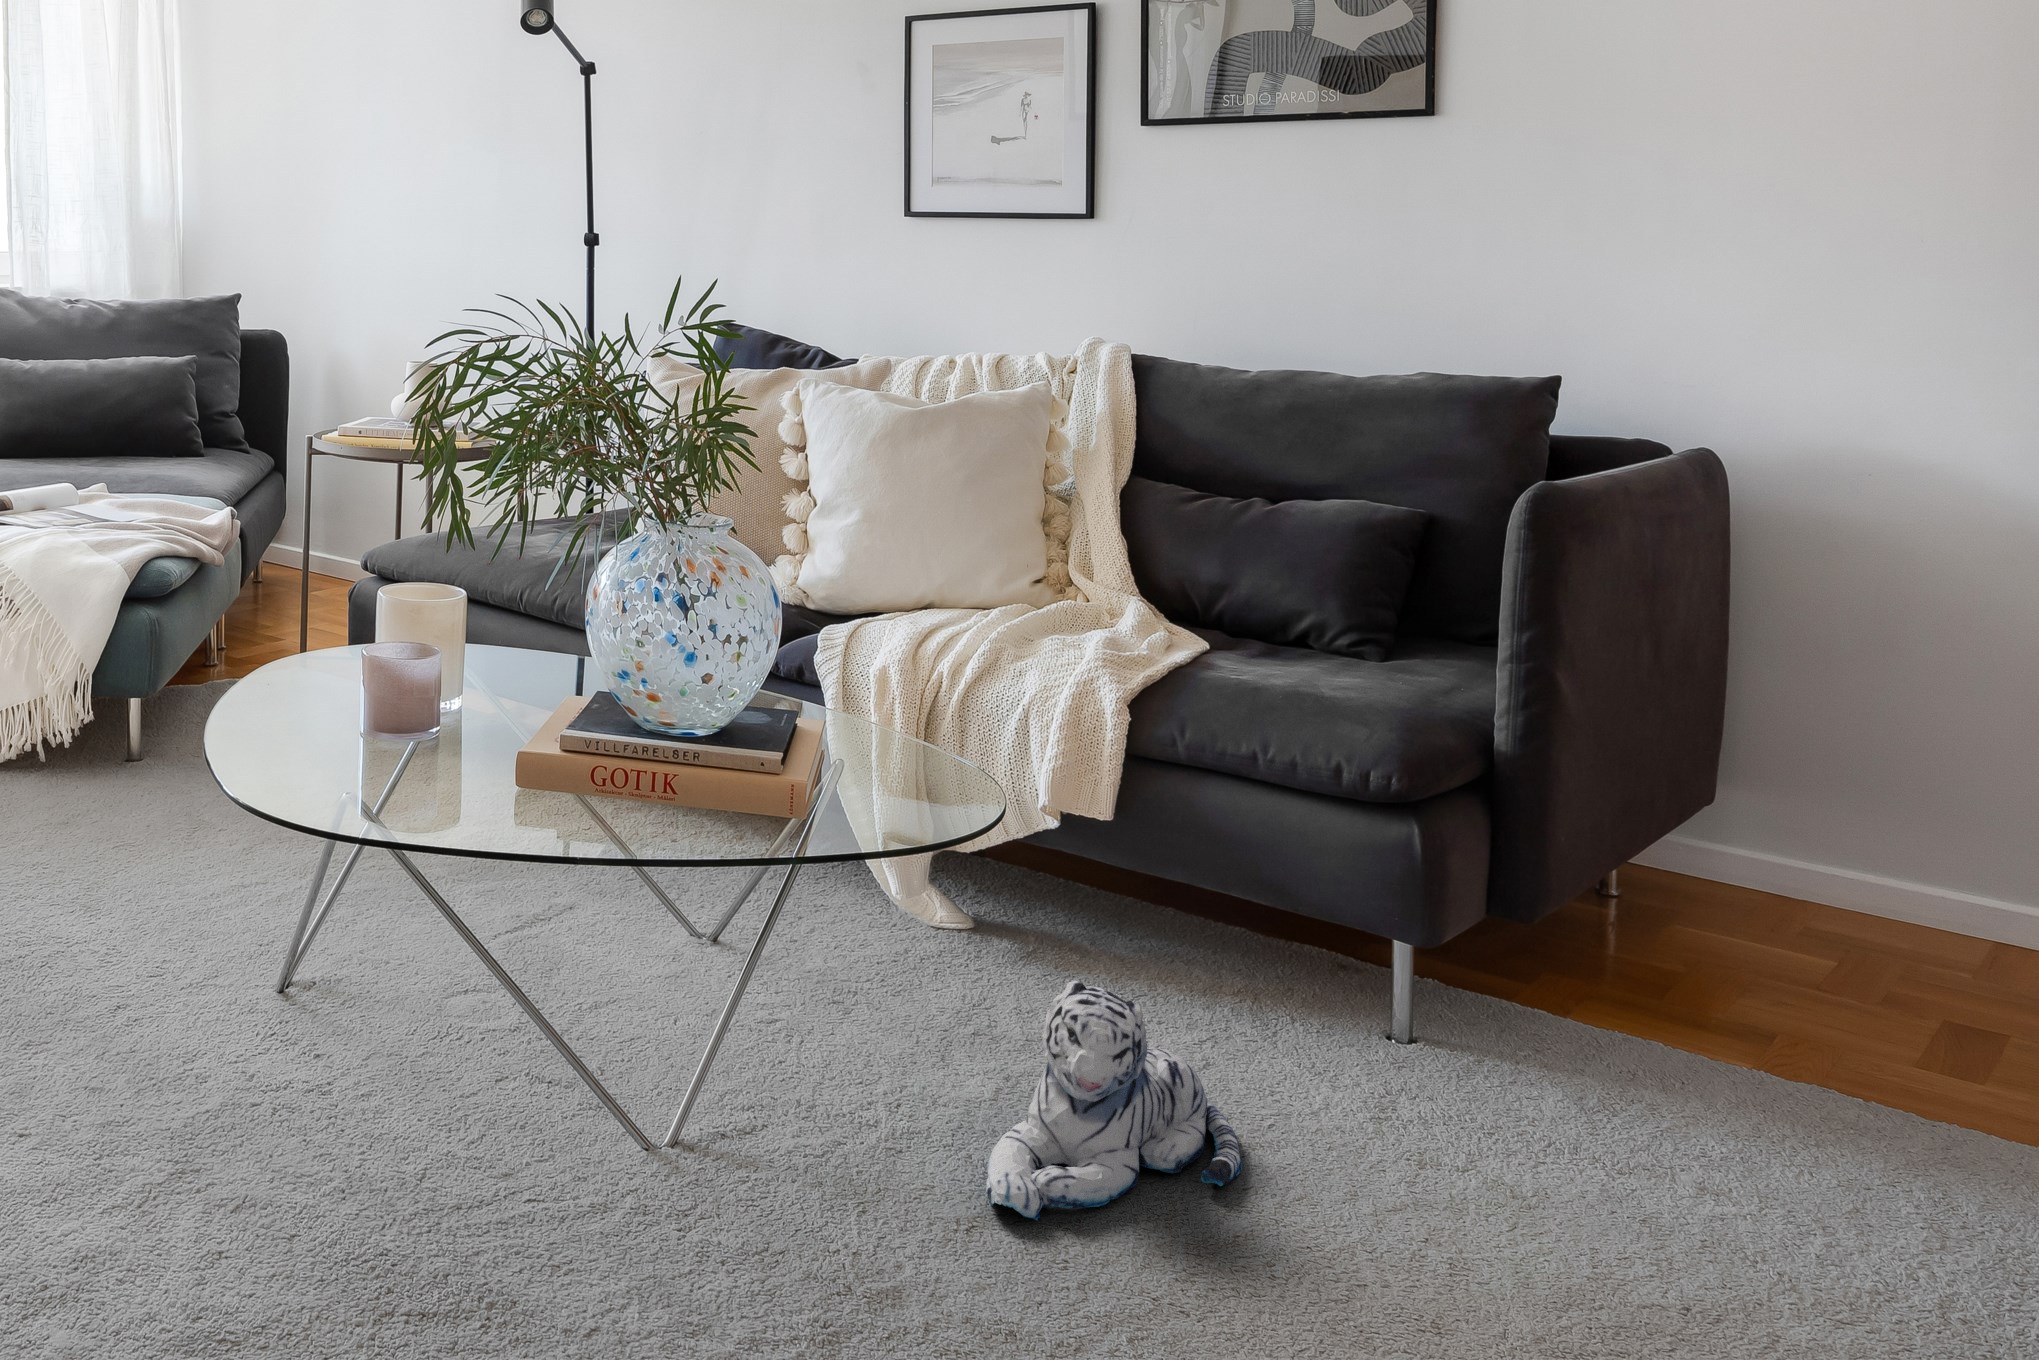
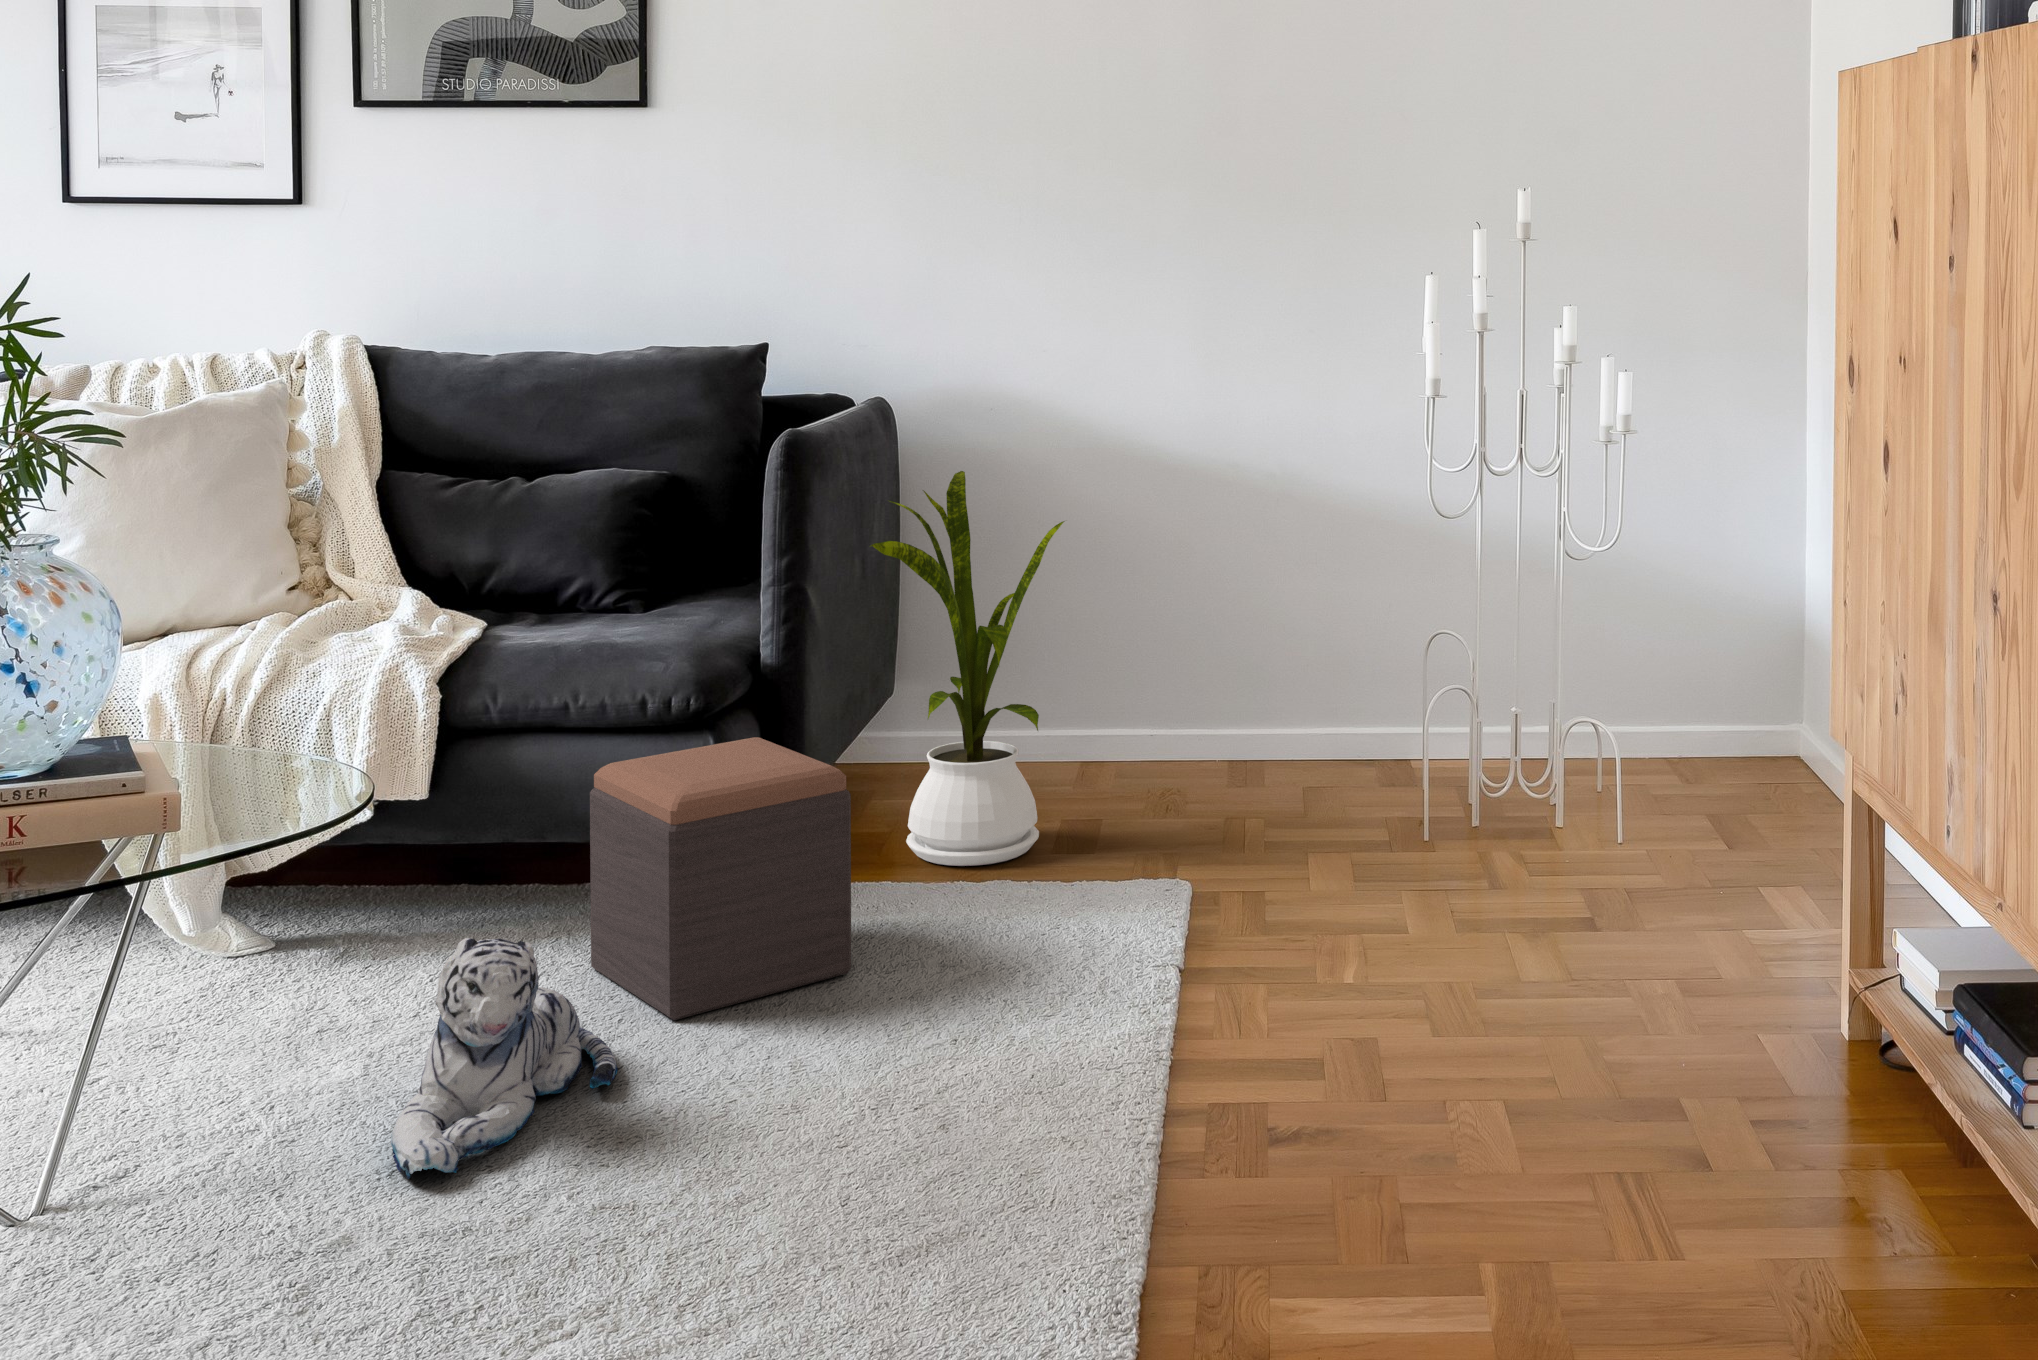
house plant: none [1639,566,1967,1074] -> present [871,471,1065,866]
footstool: none [1259,828,1568,1153] -> present [590,737,851,1020]

